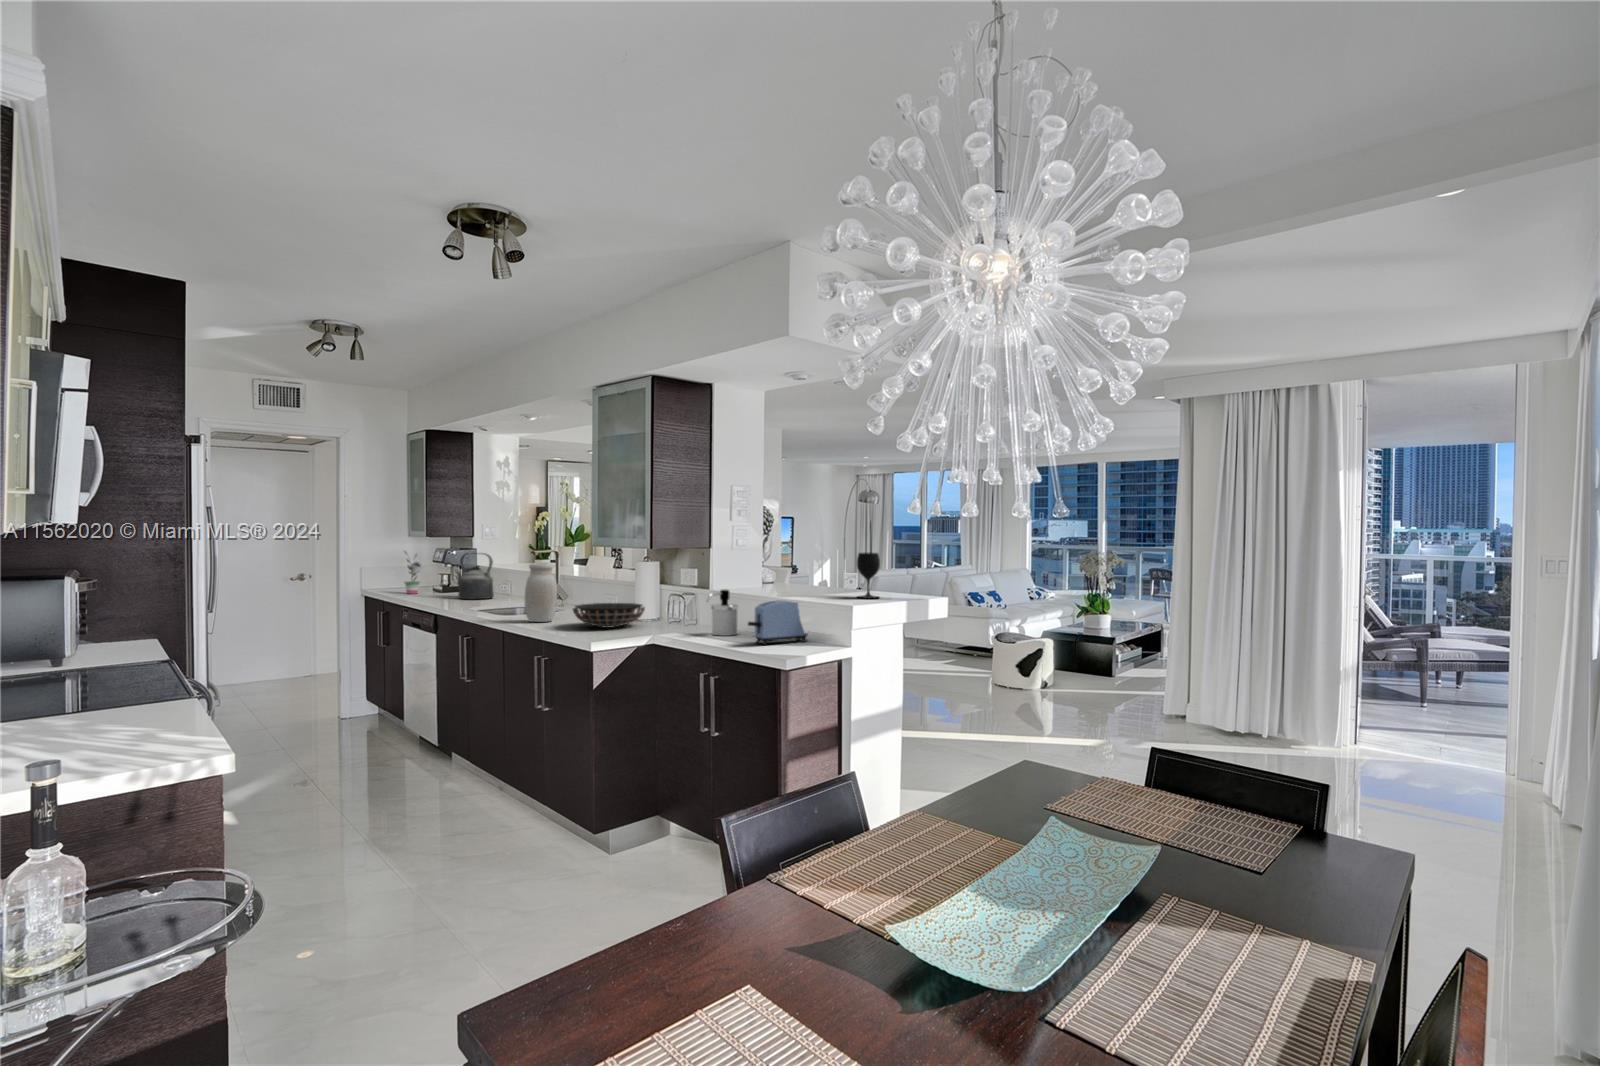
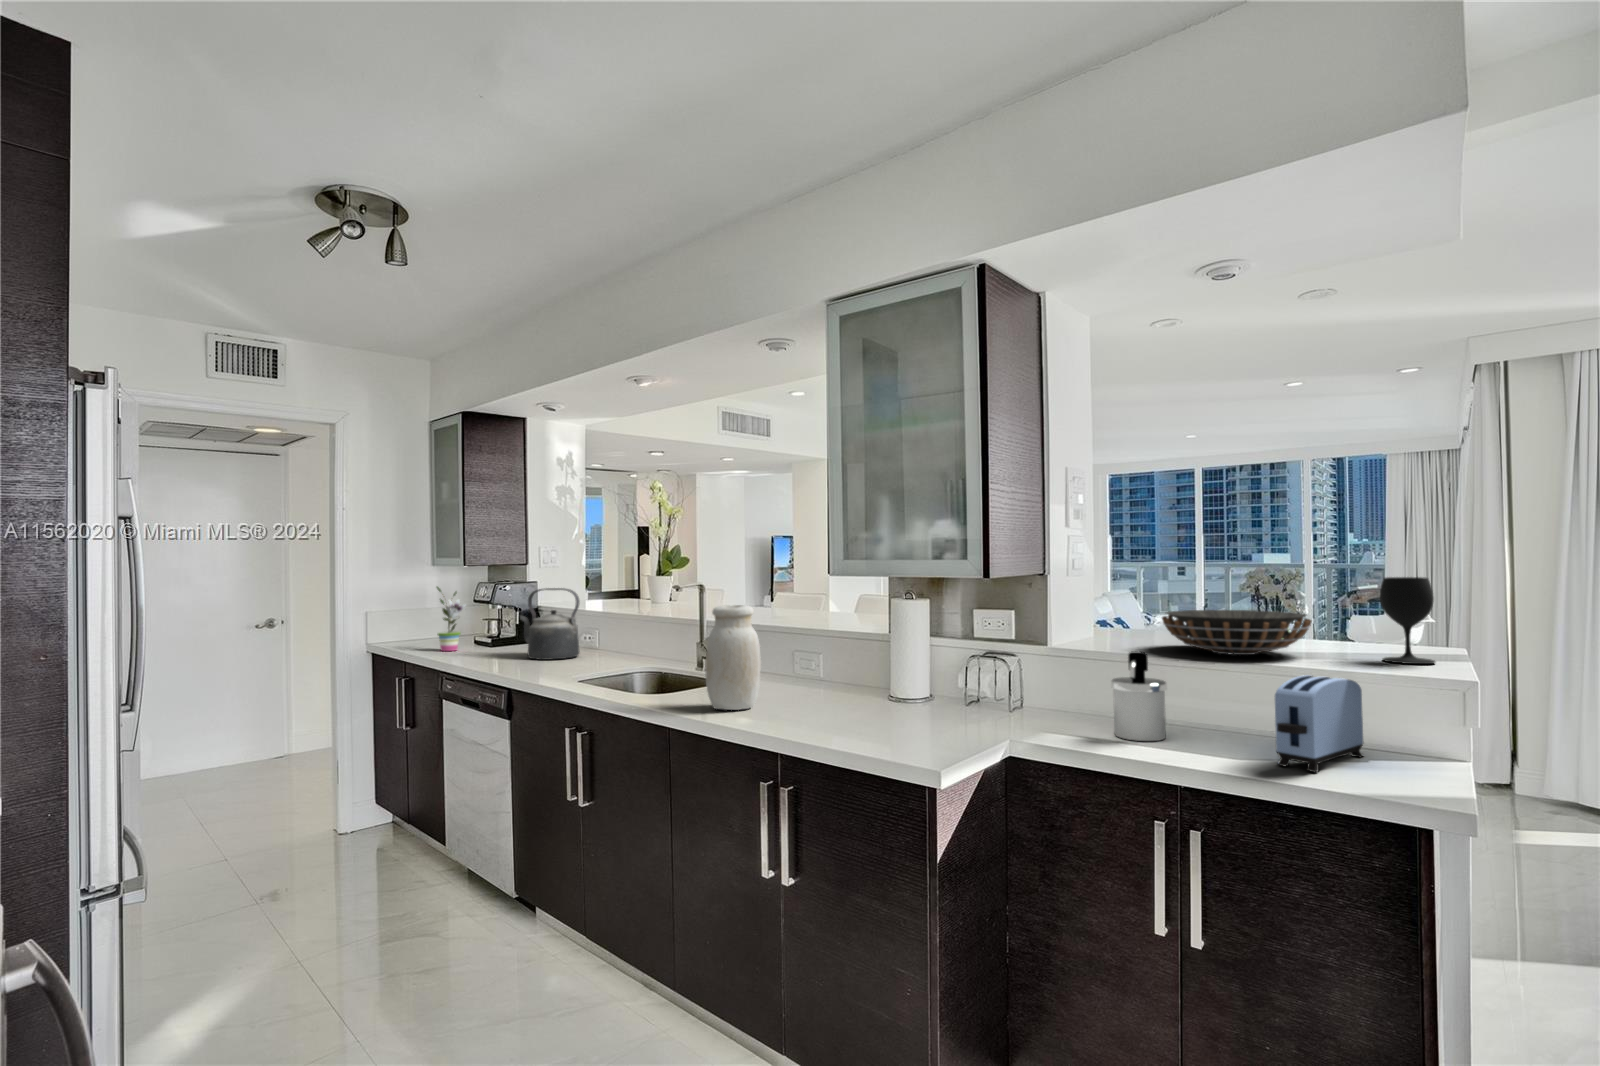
decorative bowl: present [573,603,645,628] -> present [1162,610,1312,655]

